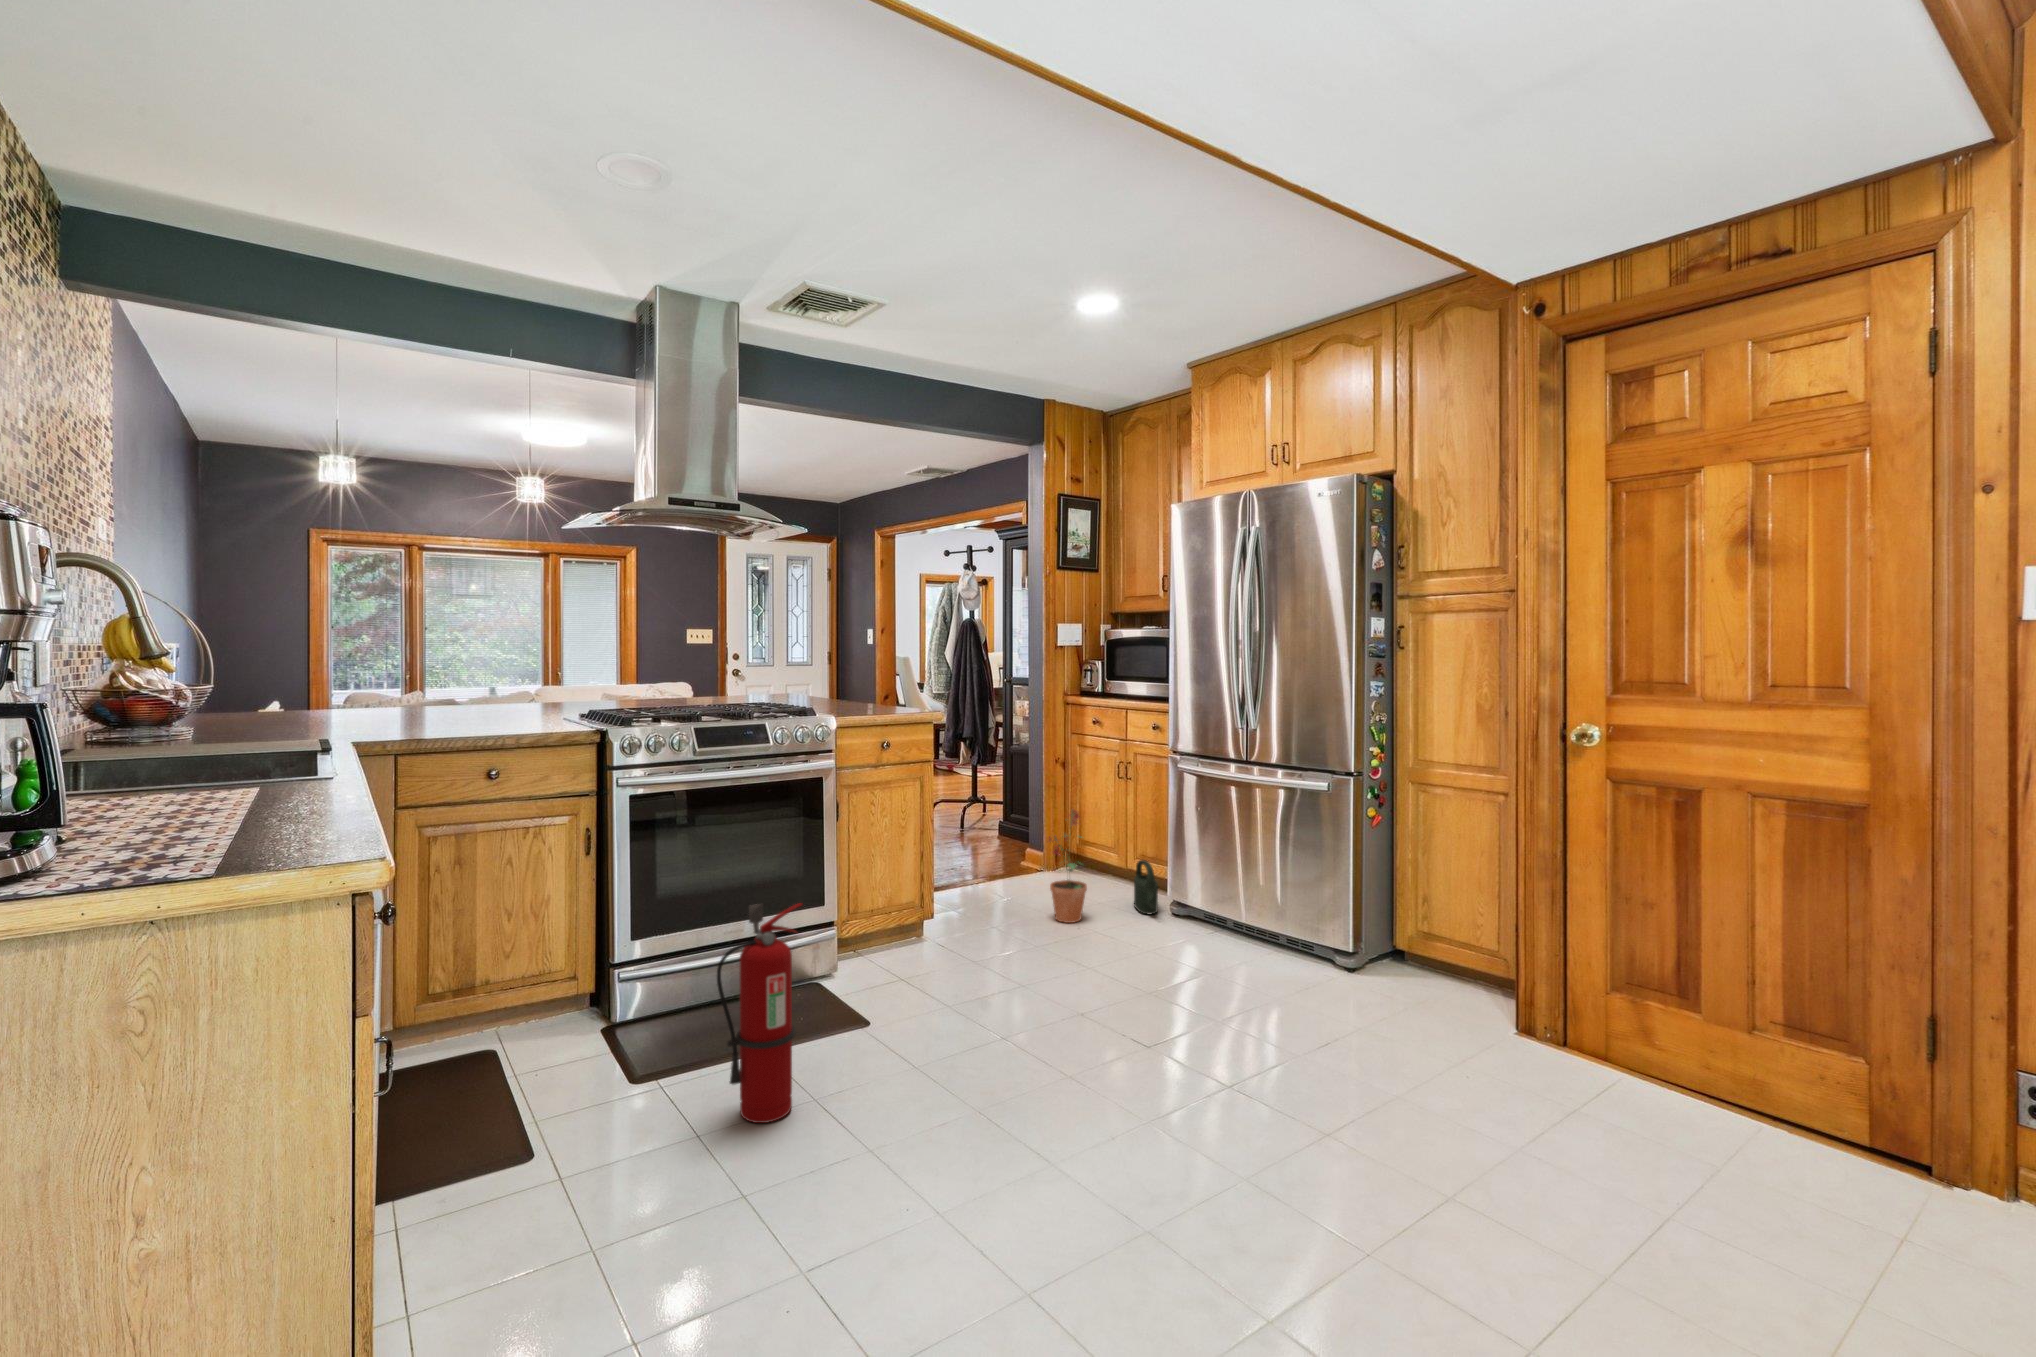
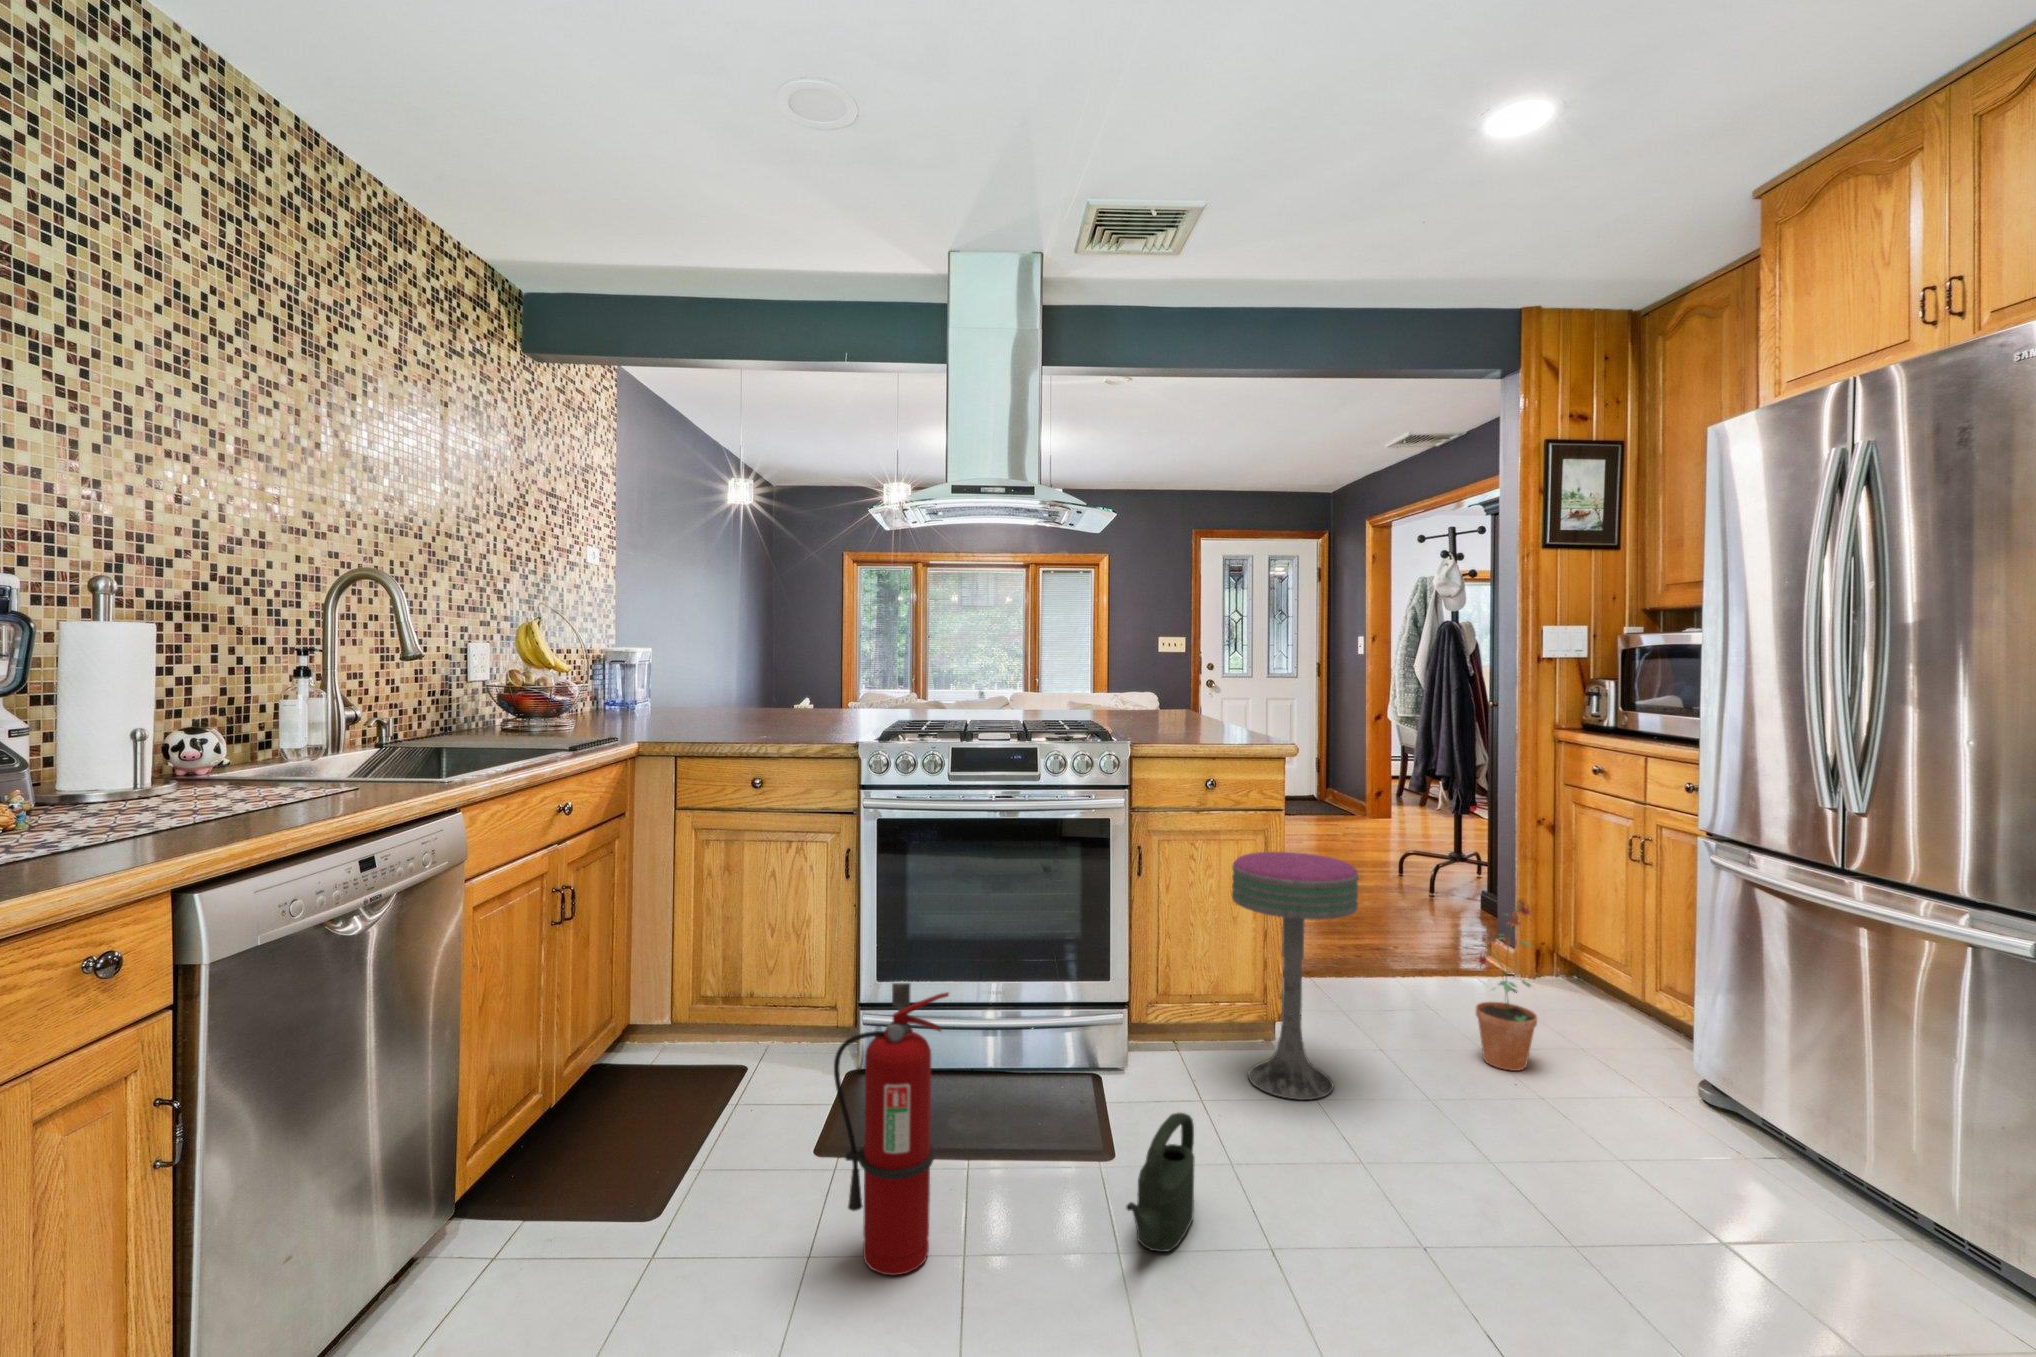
bar stool: none [907,791,995,965] -> present [1232,852,1359,1100]
watering can: present [1134,860,1159,915] -> present [1126,1113,1195,1252]

